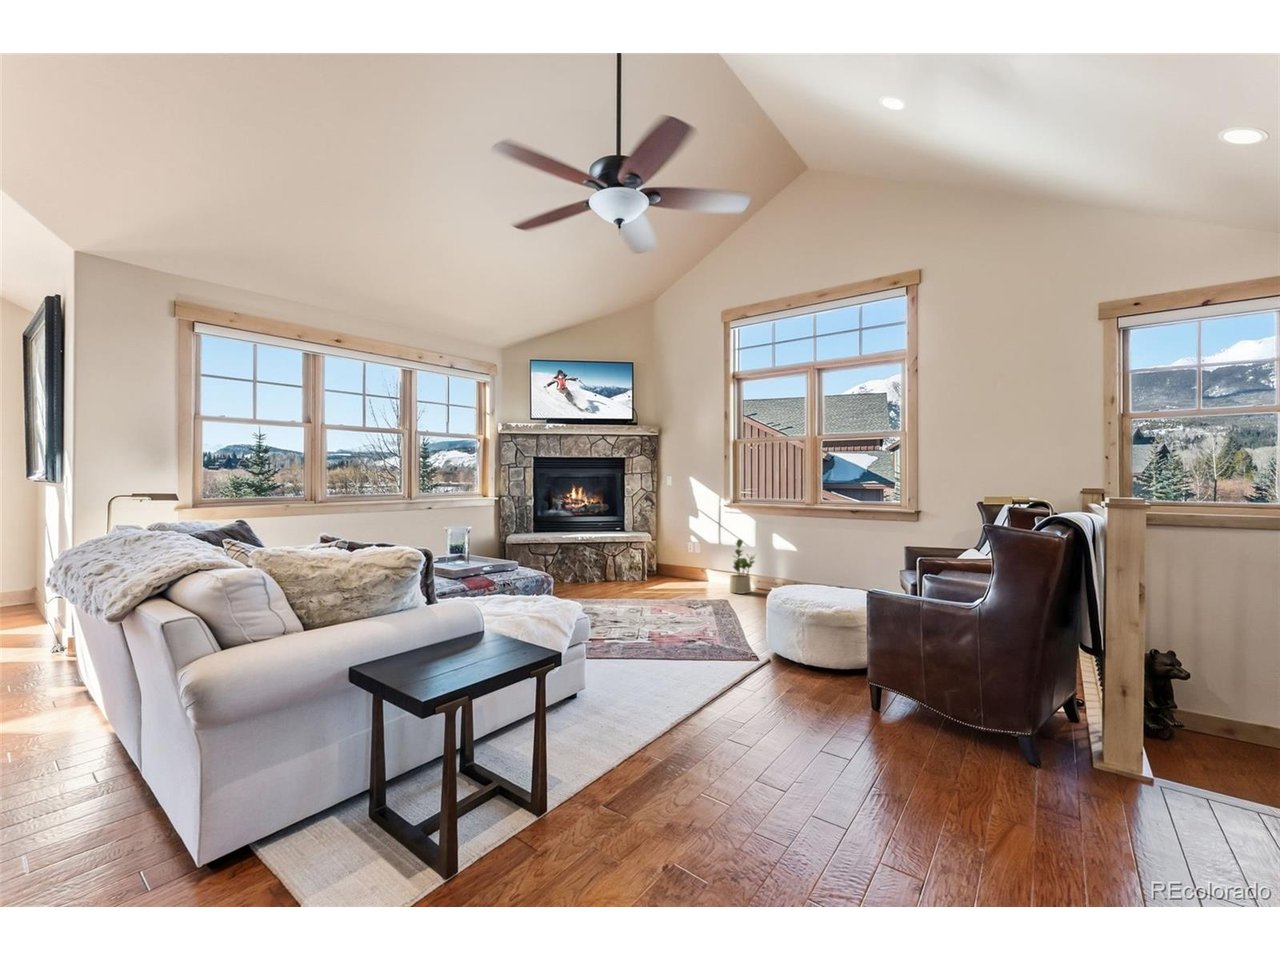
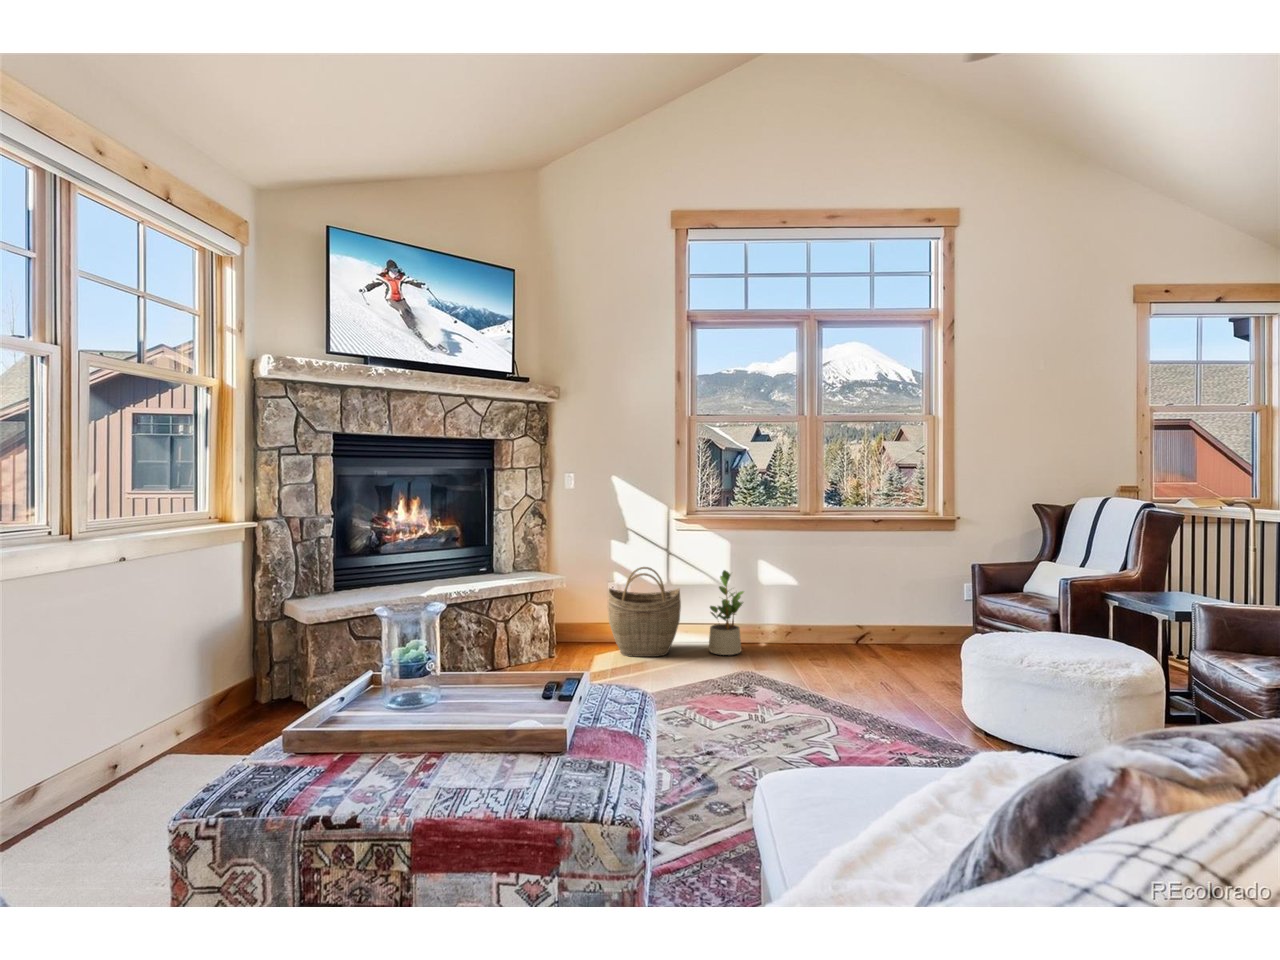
woven basket: none [671,534,716,589] -> present [608,567,681,657]

